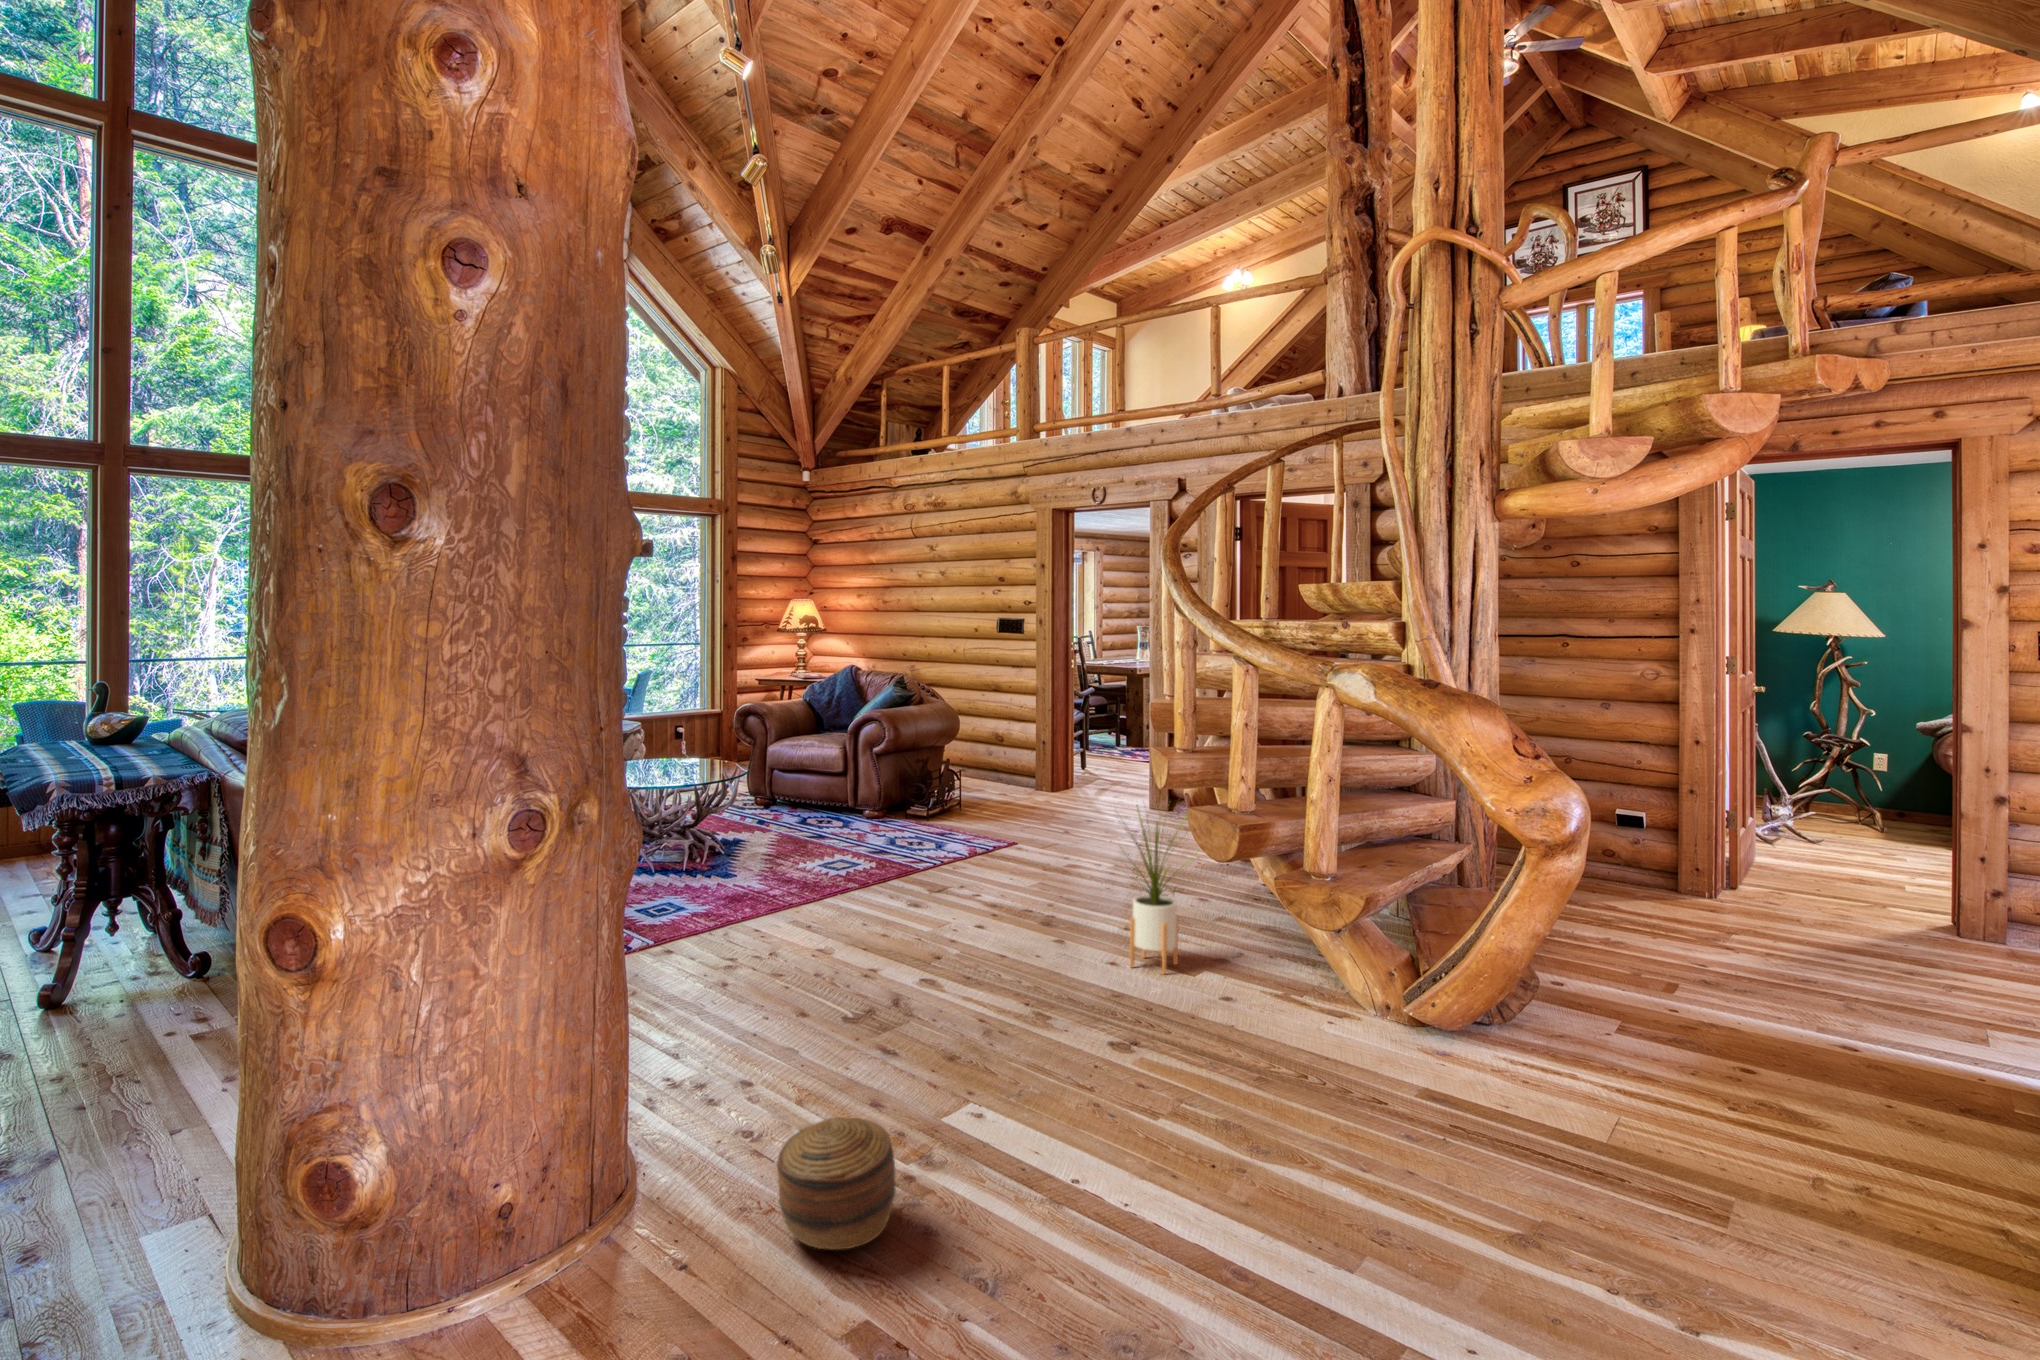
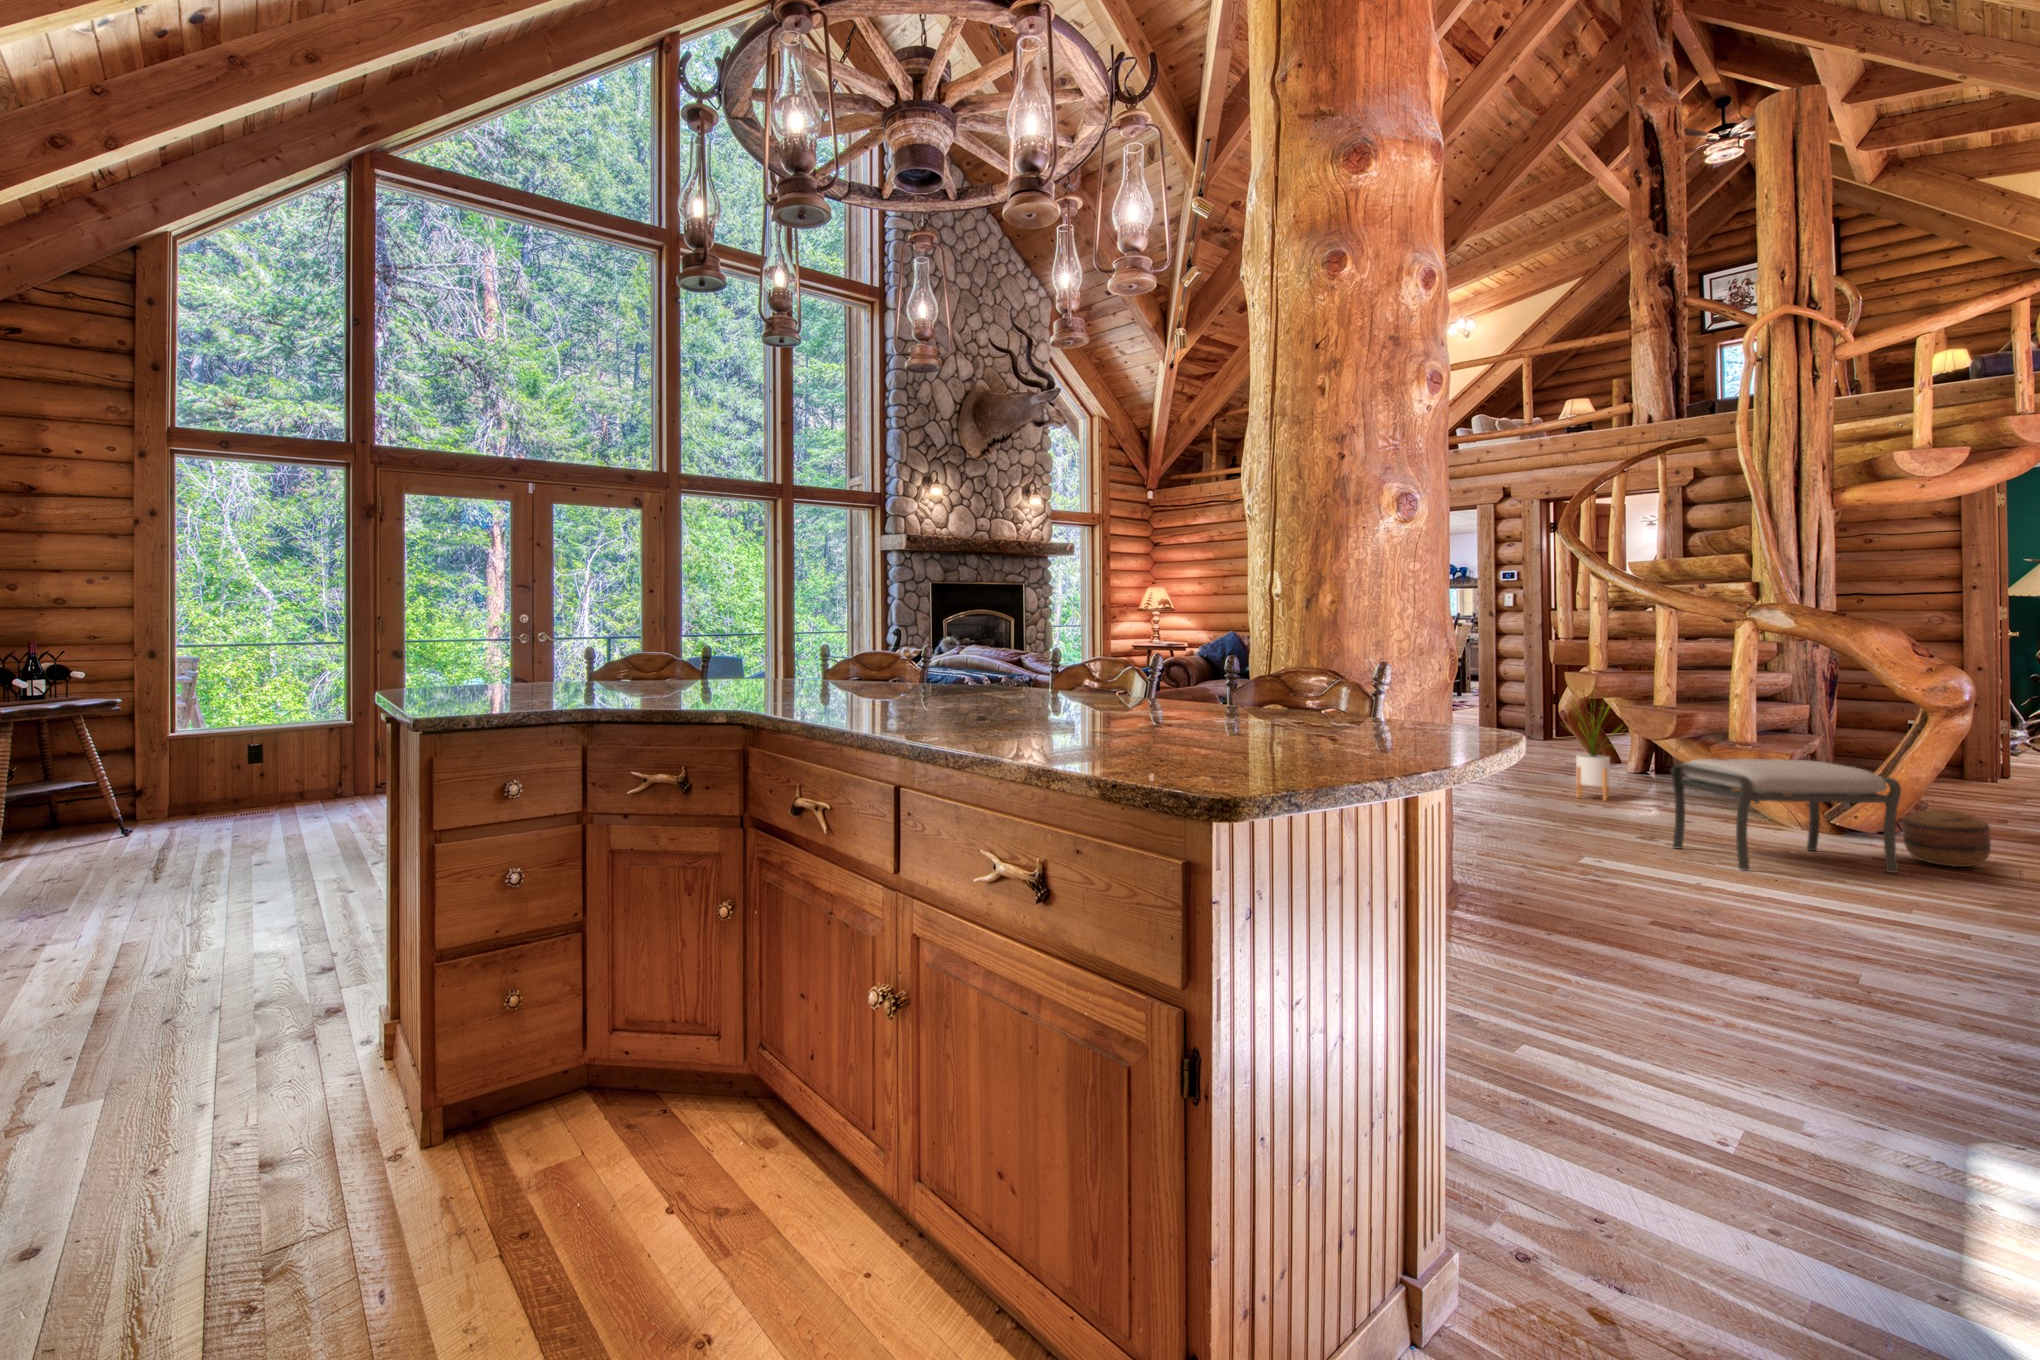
ottoman: none [1135,980,1460,1234] -> present [1671,759,1901,873]
basket: present [777,1117,896,1250] -> present [1903,809,1991,867]

